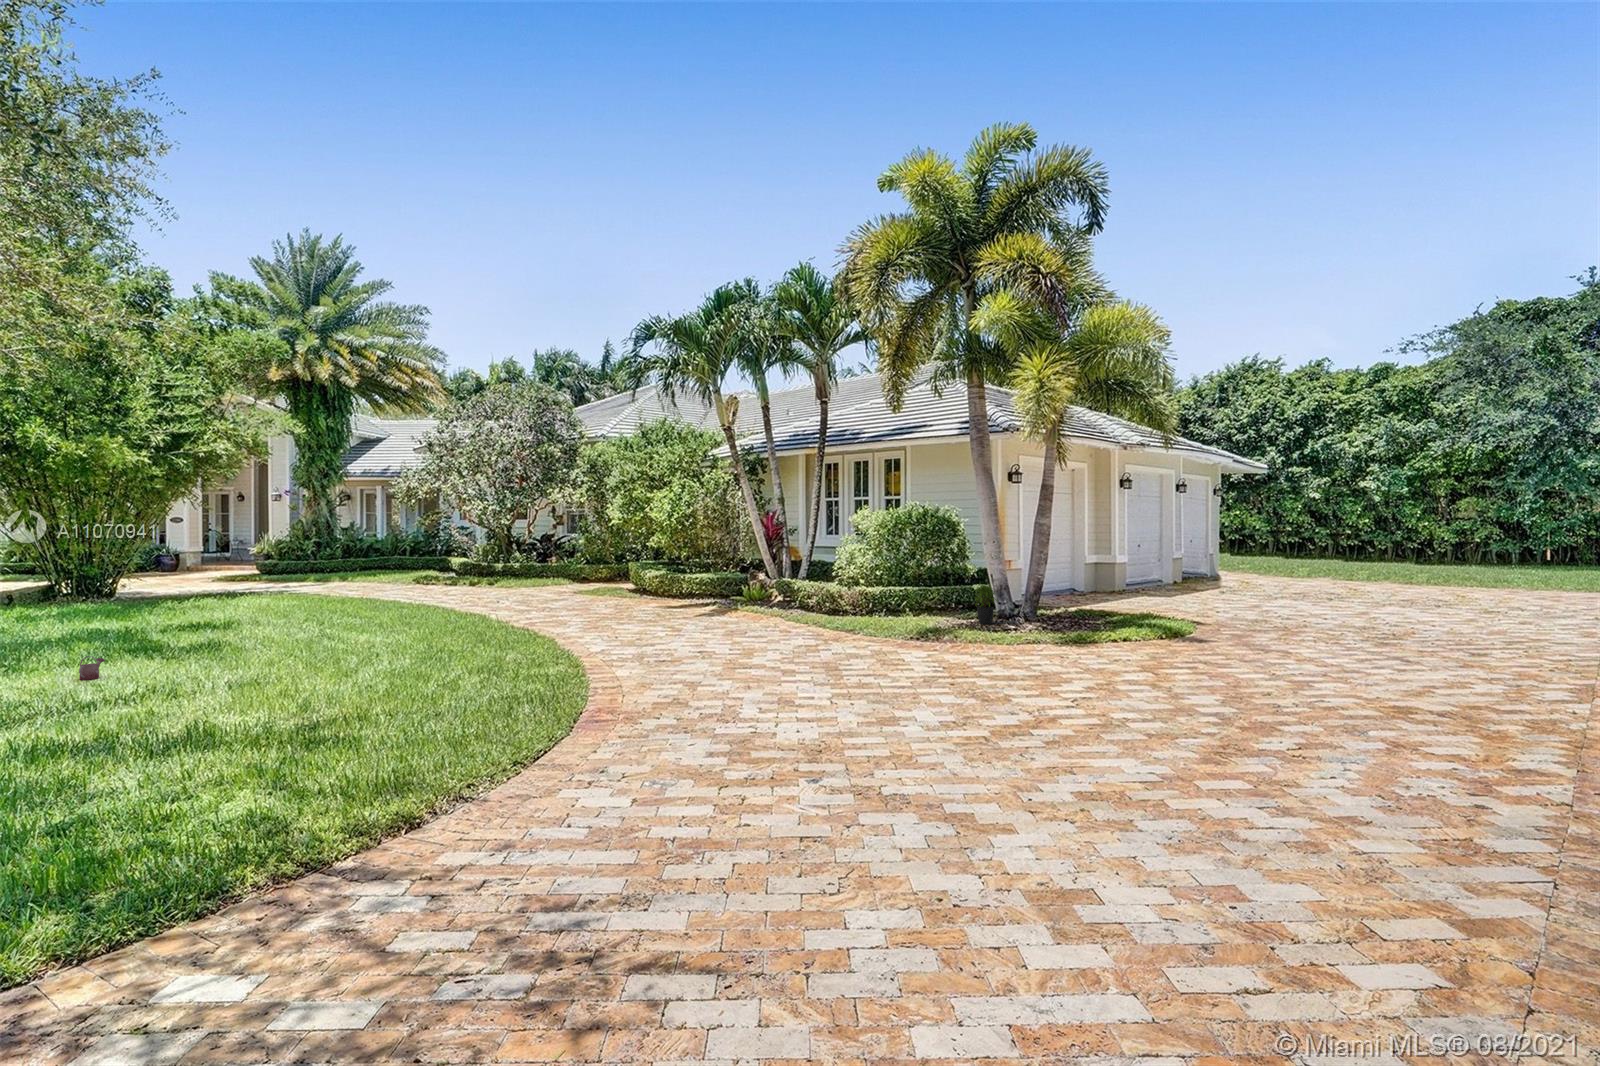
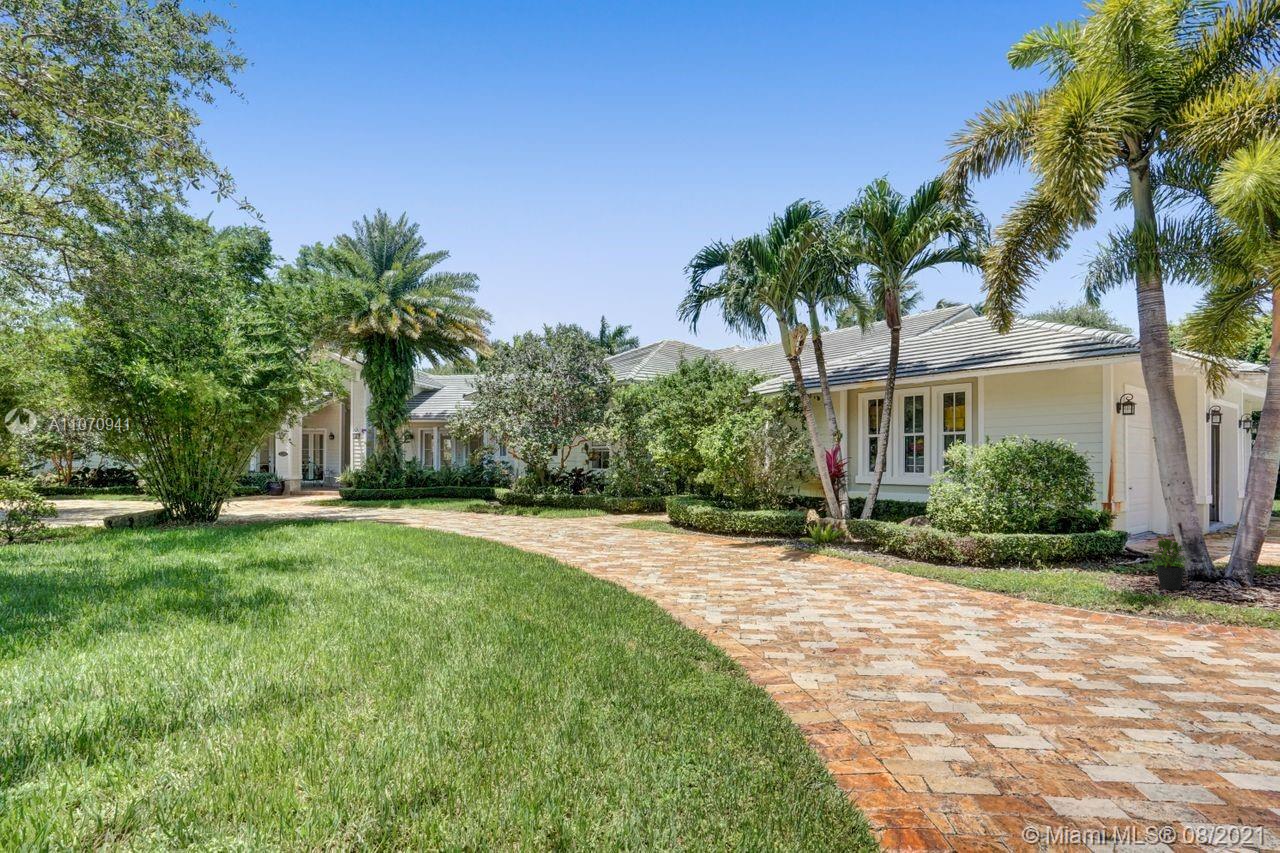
watering can: present [79,656,105,680] -> none [63,641,106,676]

